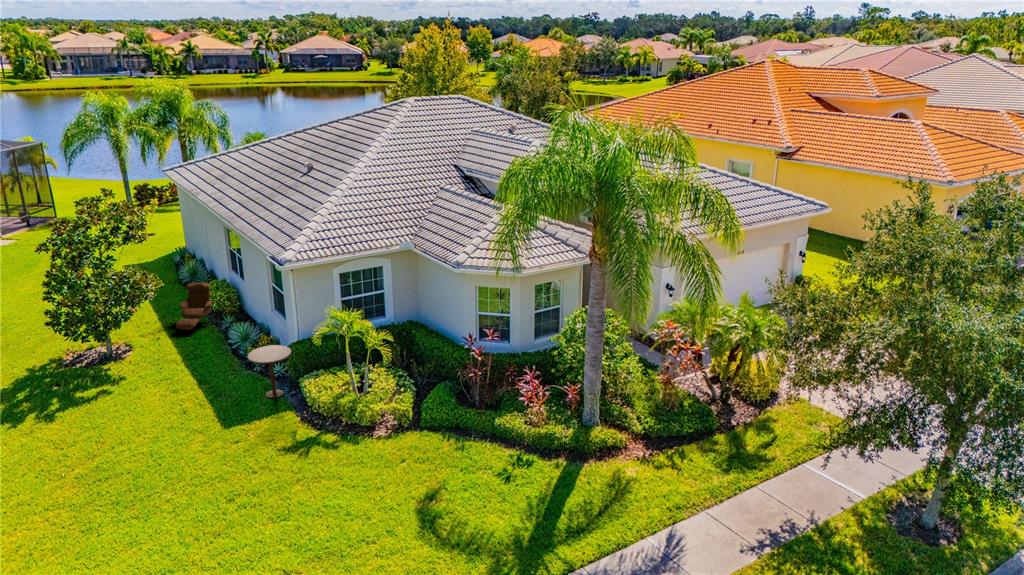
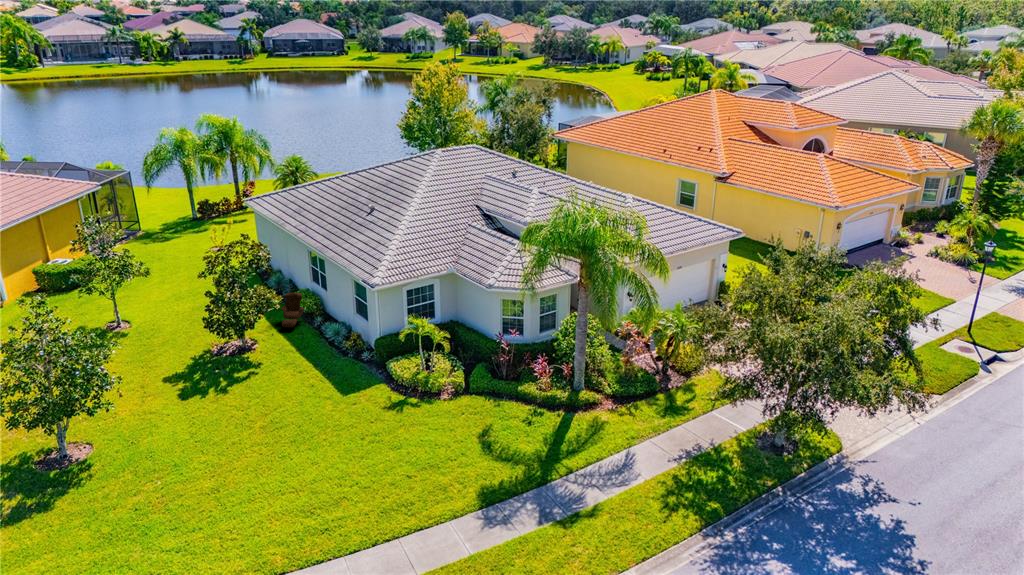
pedestal table: present [247,345,292,398] -> none [350,340,379,376]

